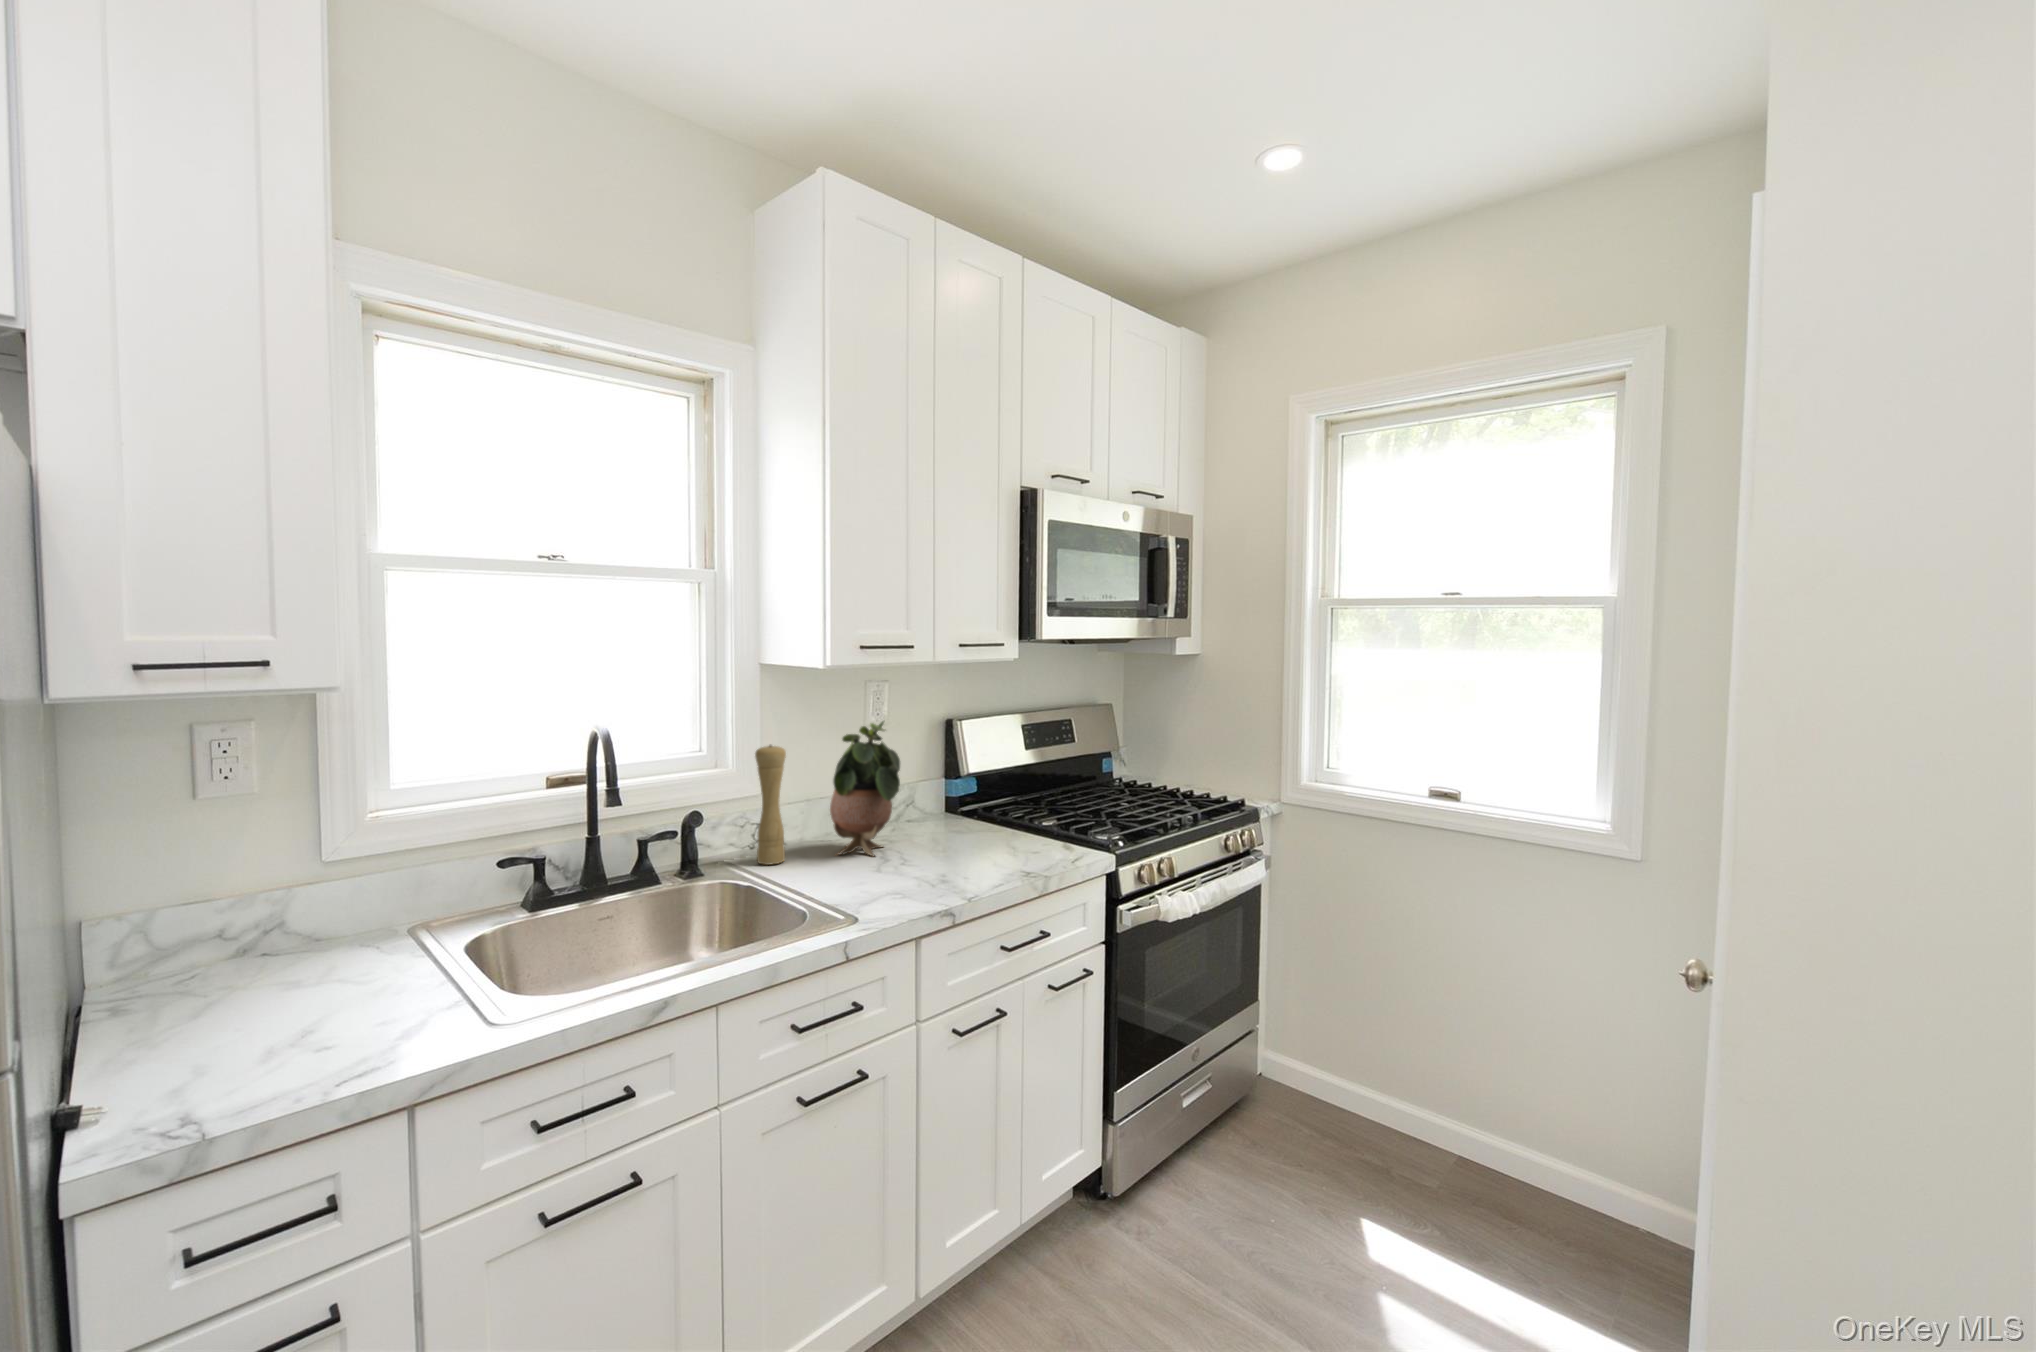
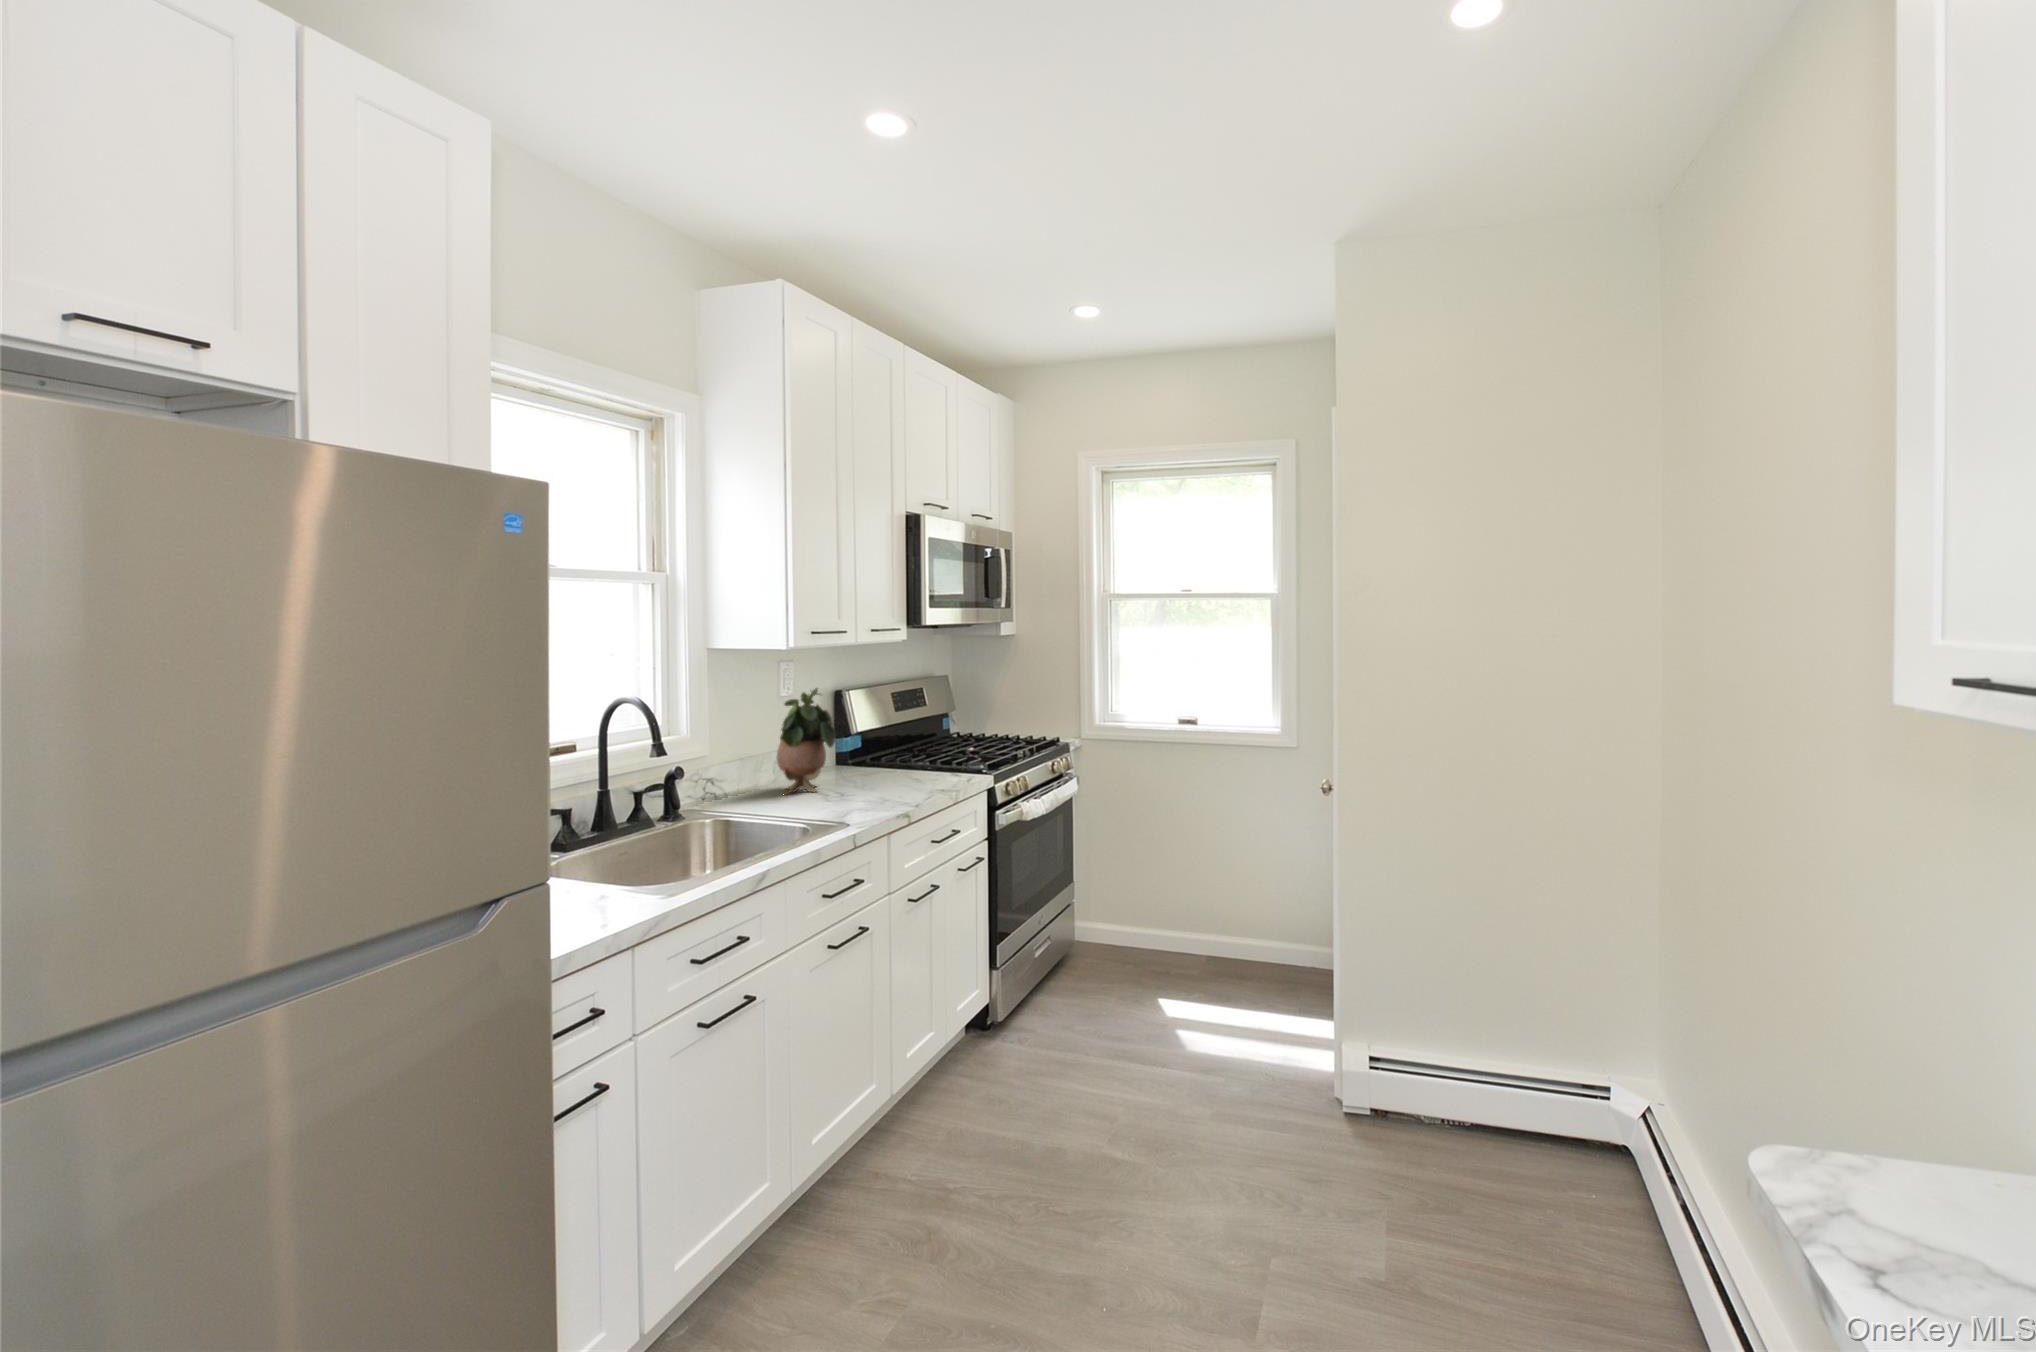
pepper mill: present [755,745,786,865] -> none [722,709,748,804]

